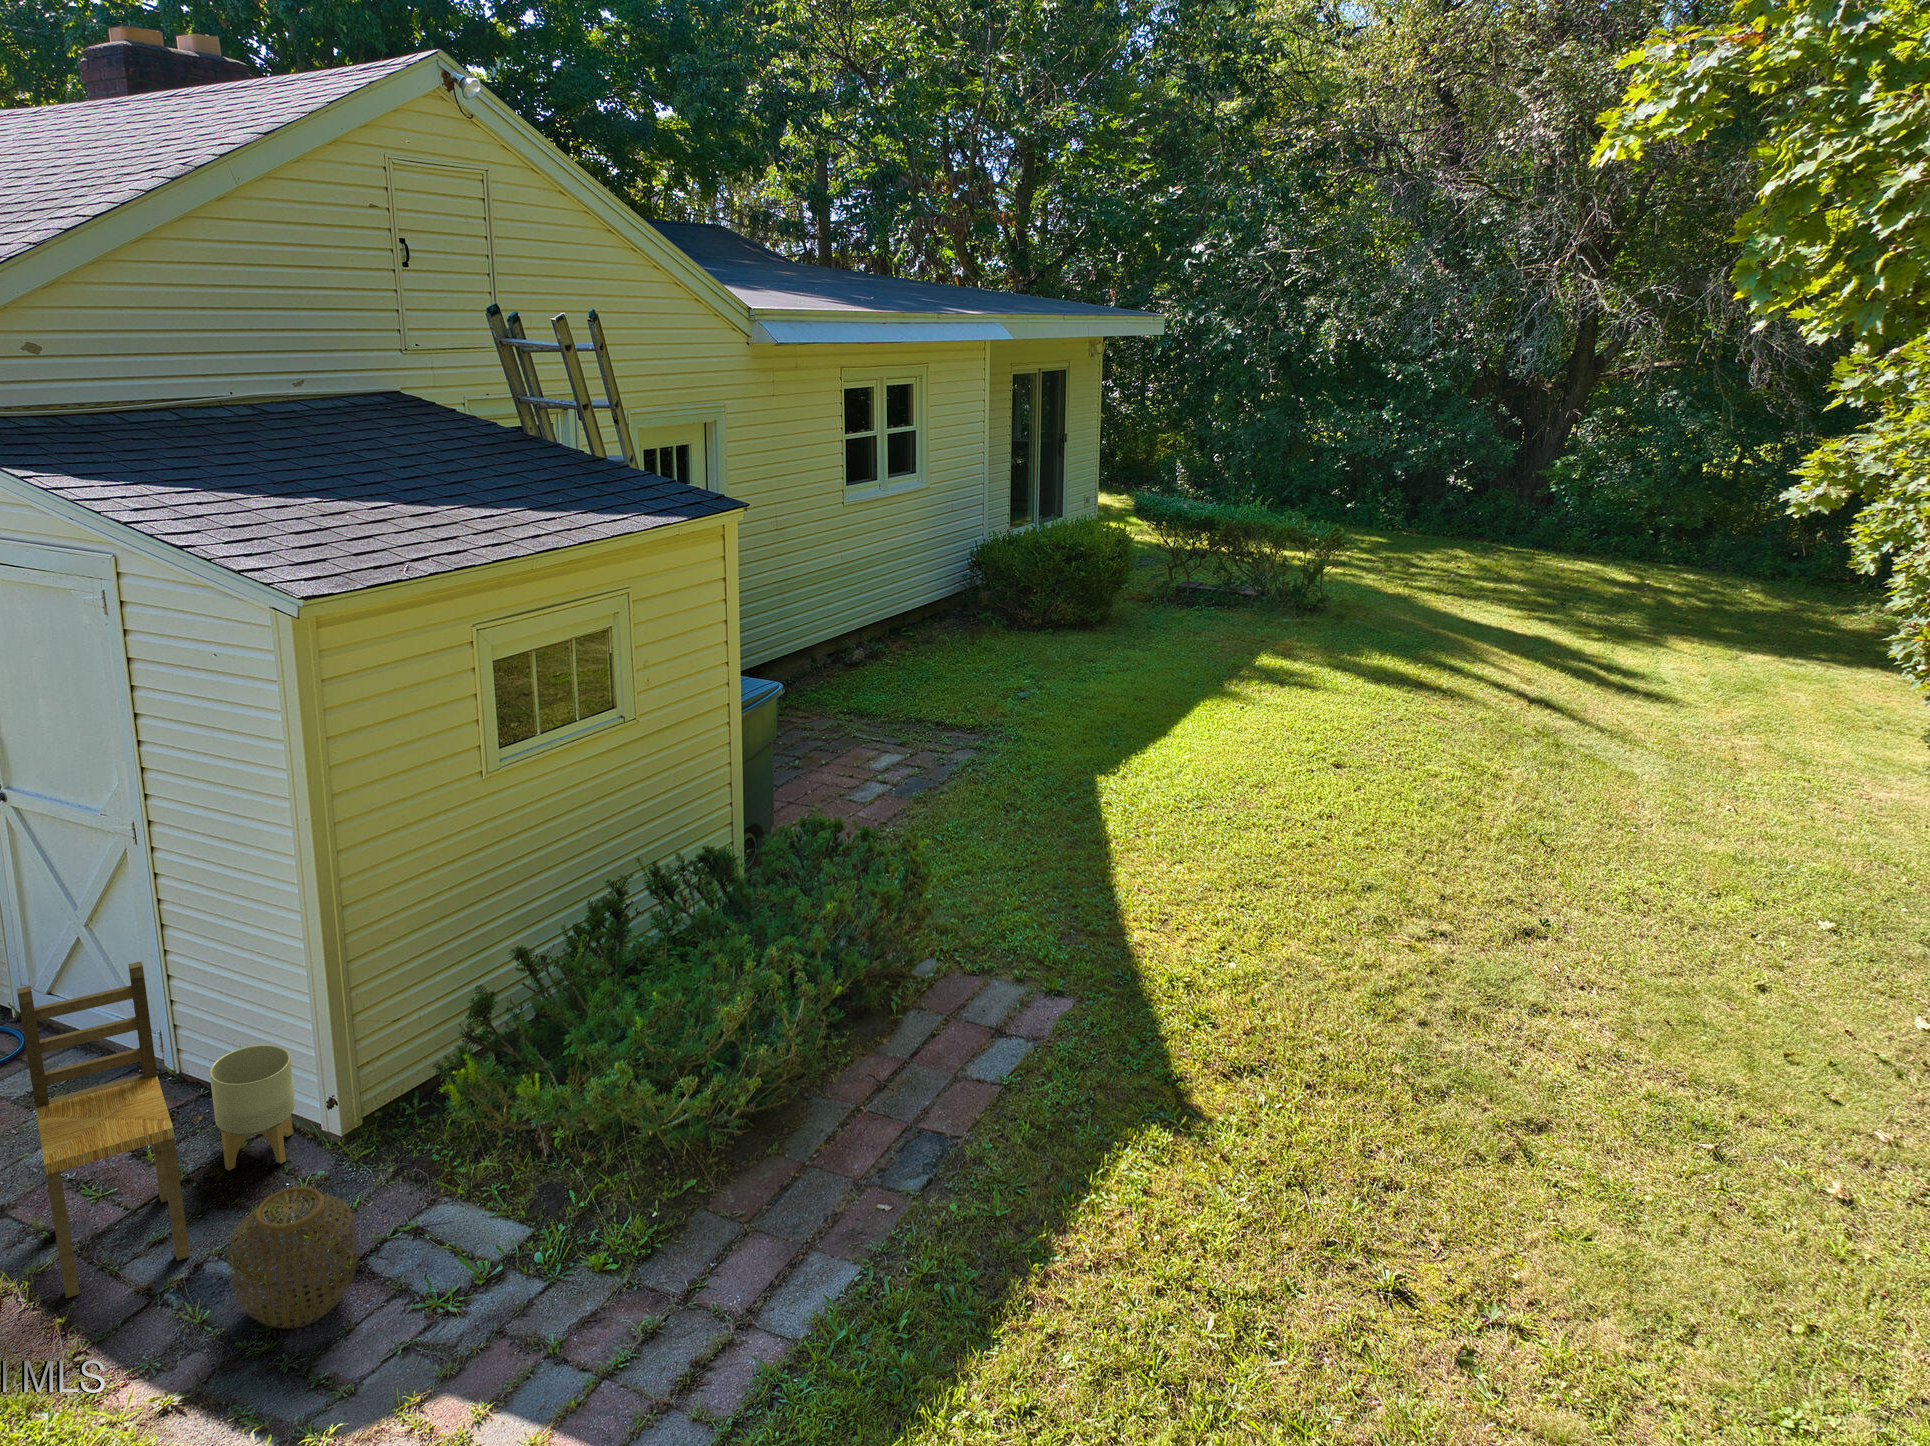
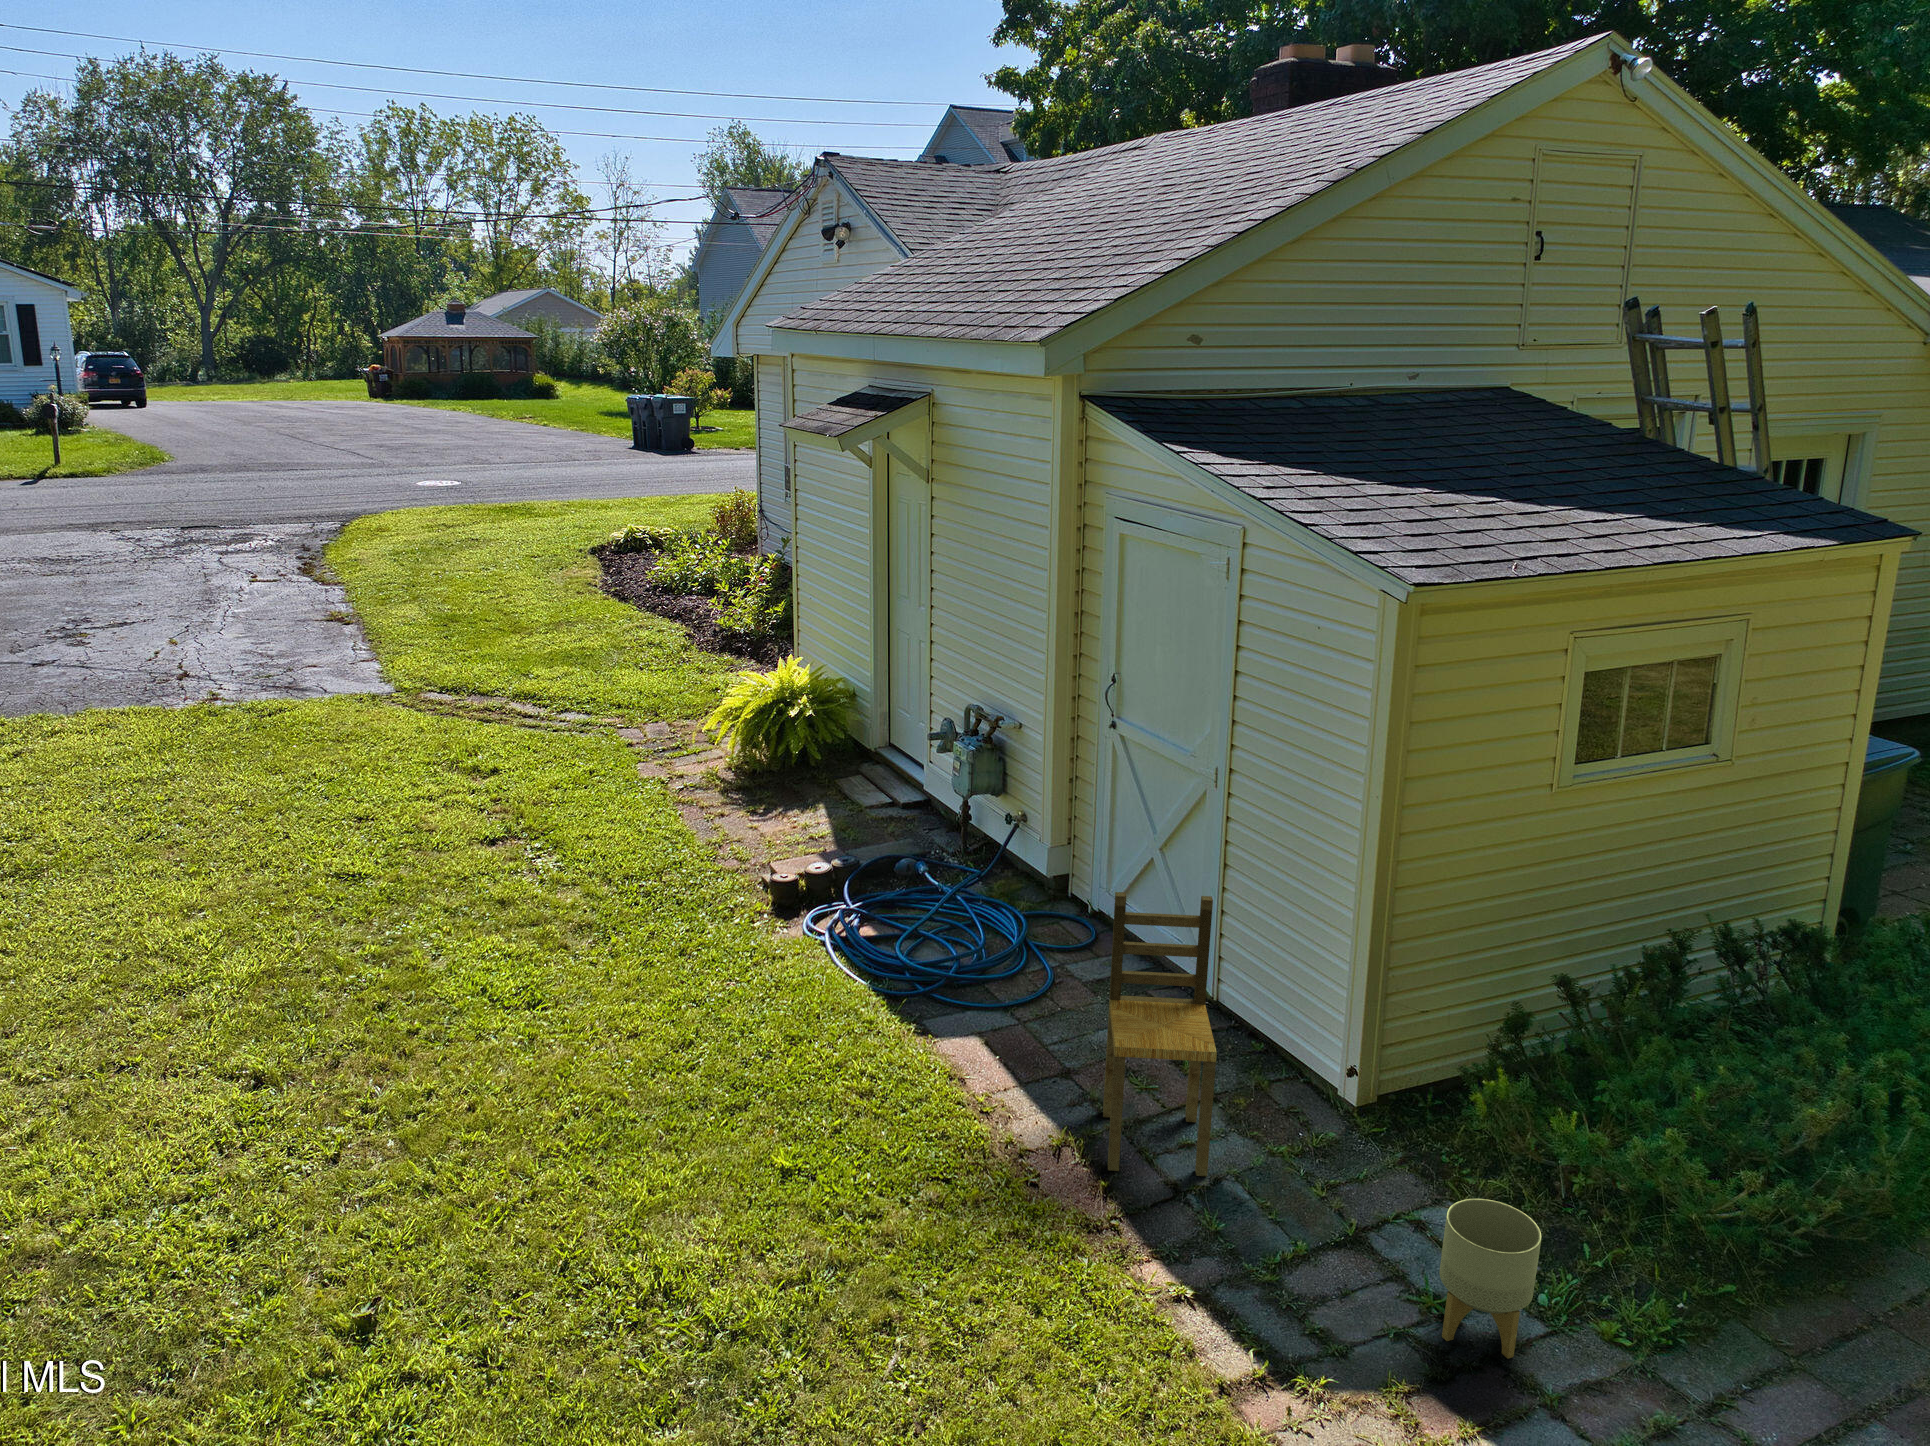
planter: present [210,1045,295,1170] -> present [1439,1199,1541,1359]
woven basket: present [229,1187,358,1328] -> none [1247,1142,1365,1278]

